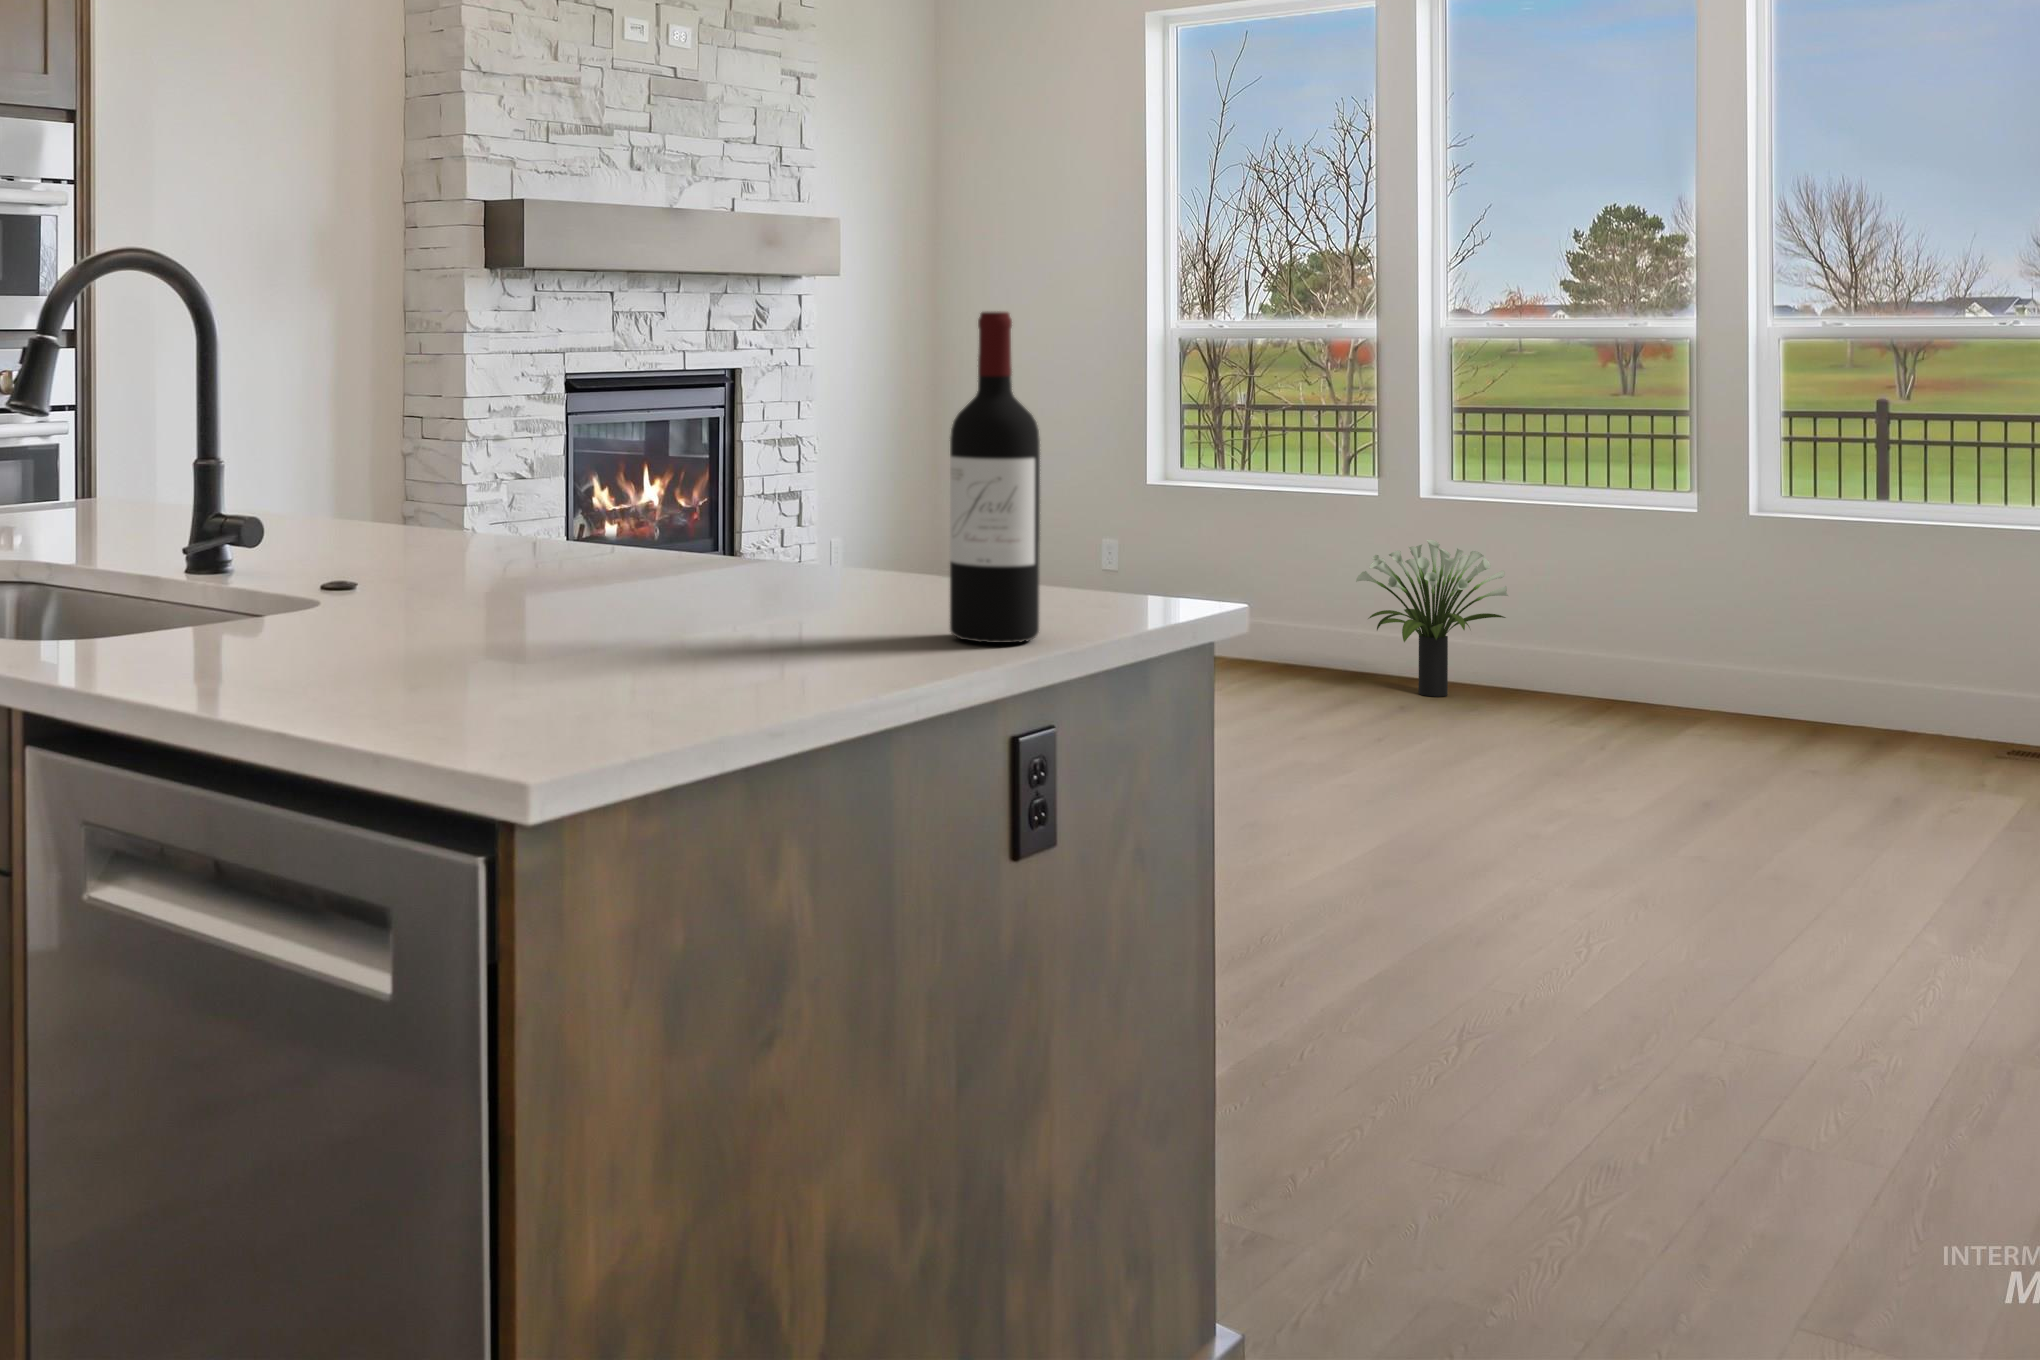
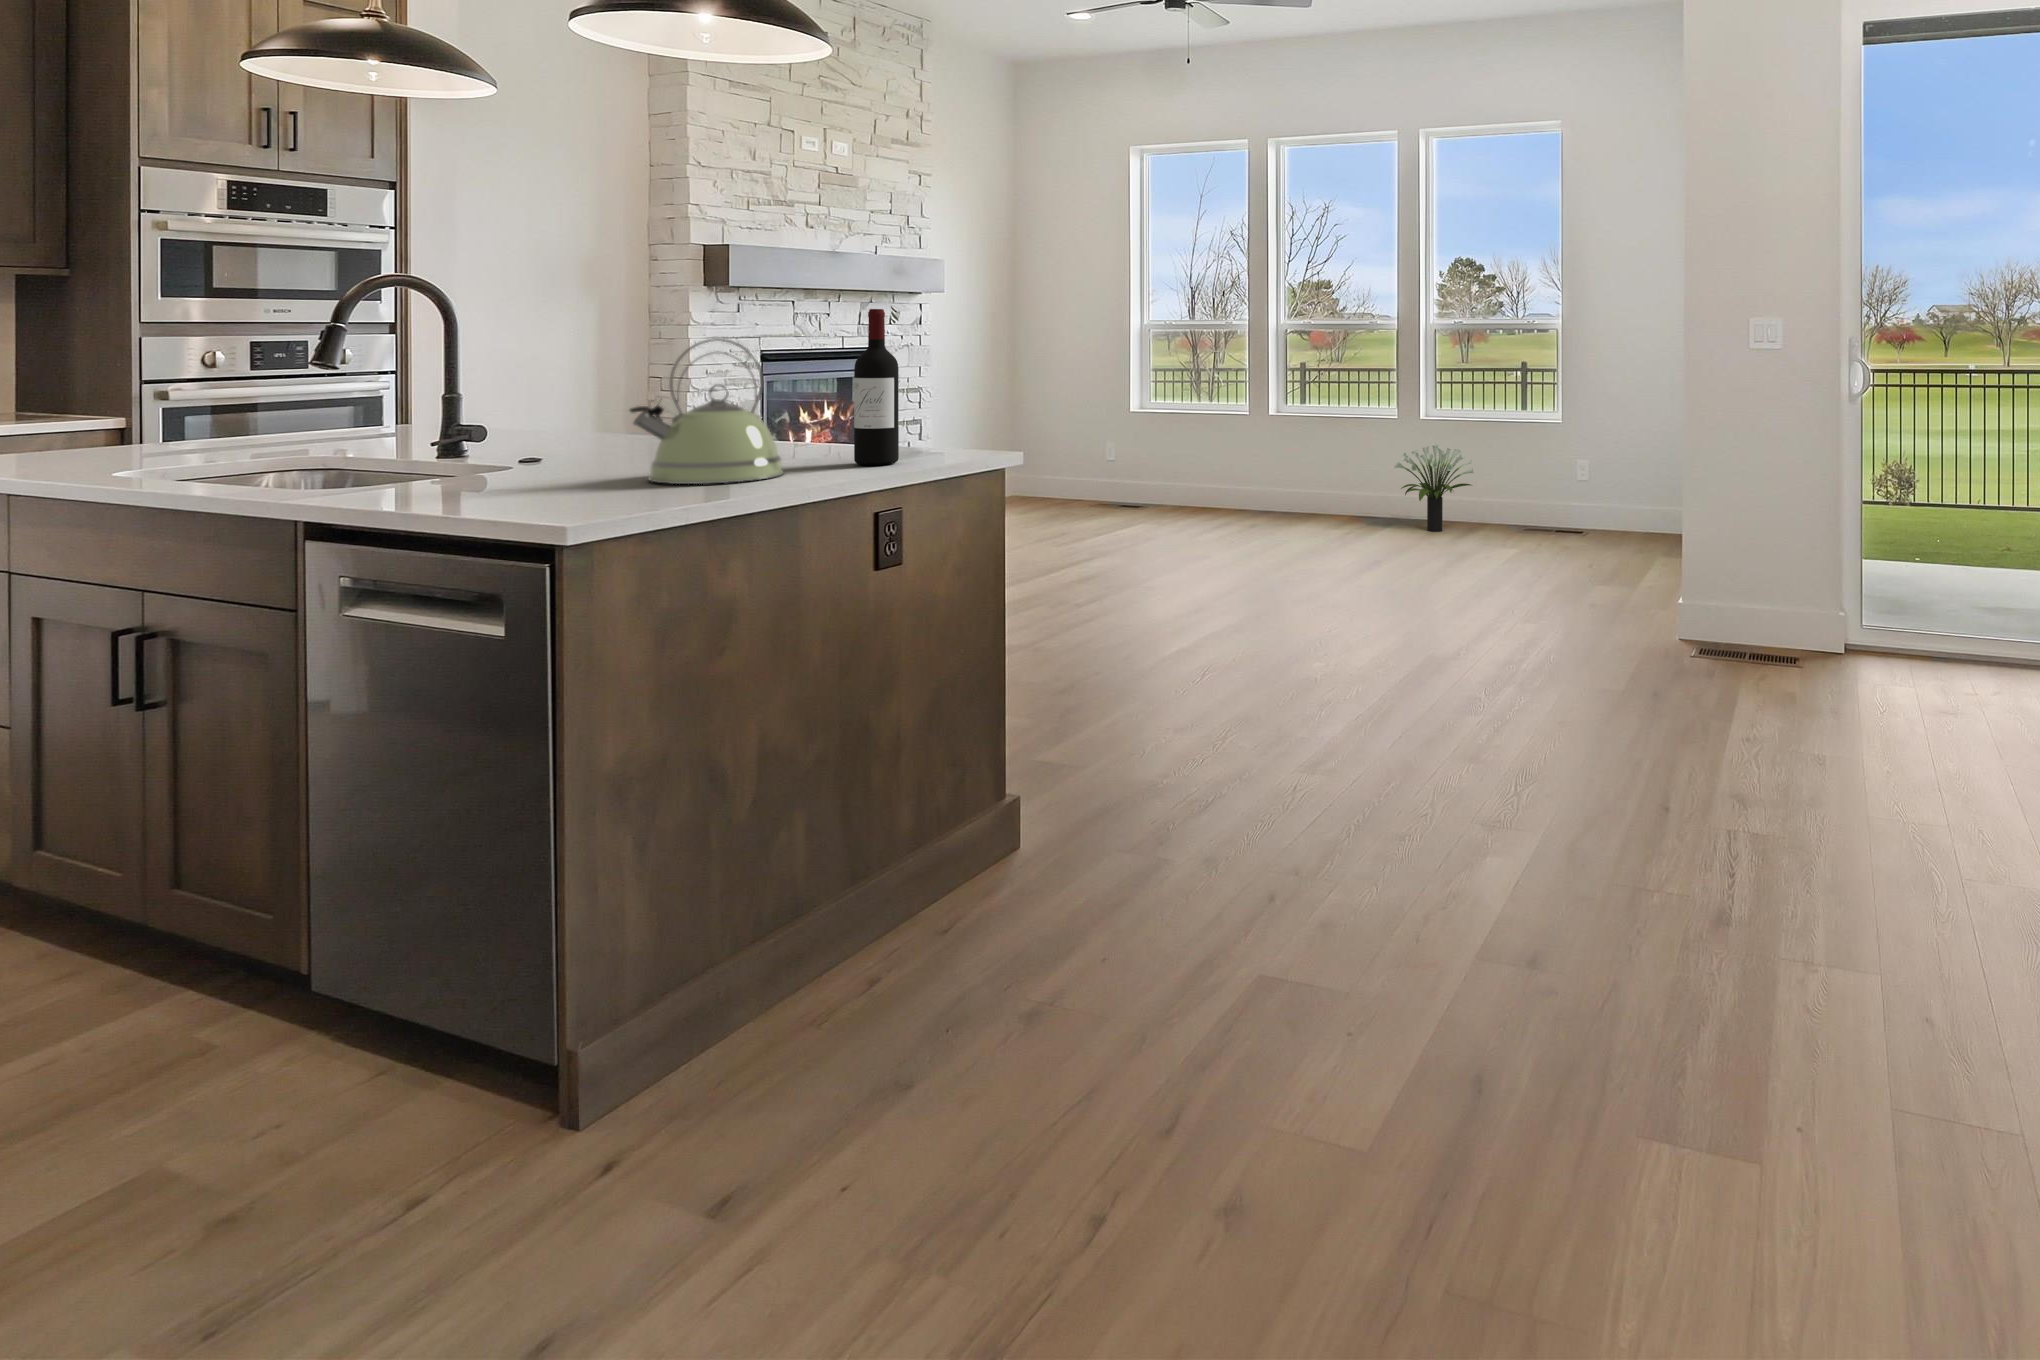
kettle: none [548,374,831,681] -> present [630,338,784,484]
potted plant: present [1356,540,1508,697] -> present [1394,443,1474,531]

